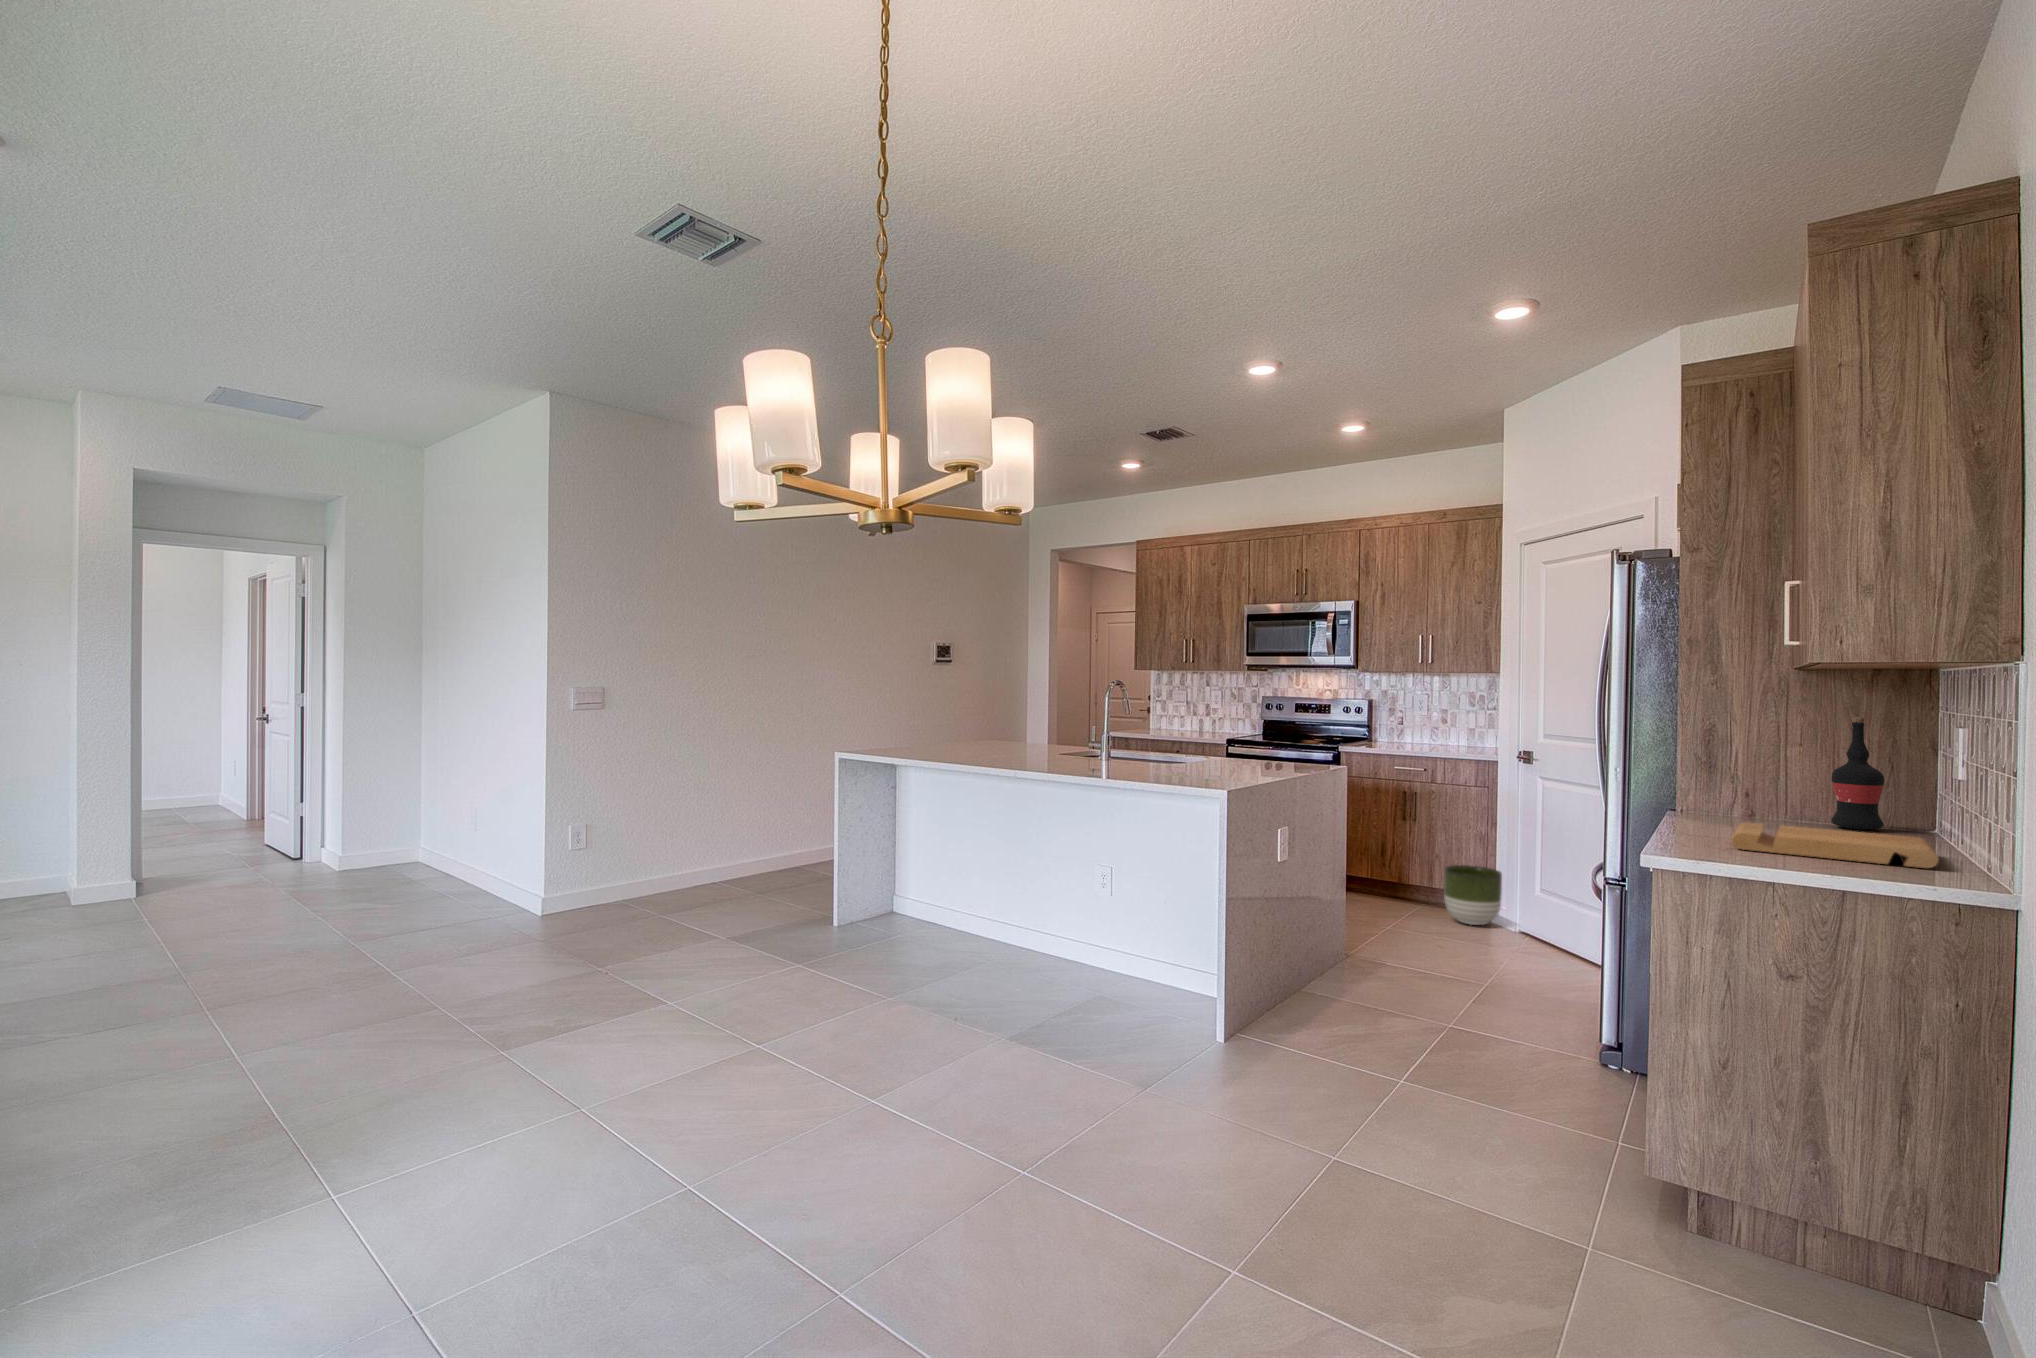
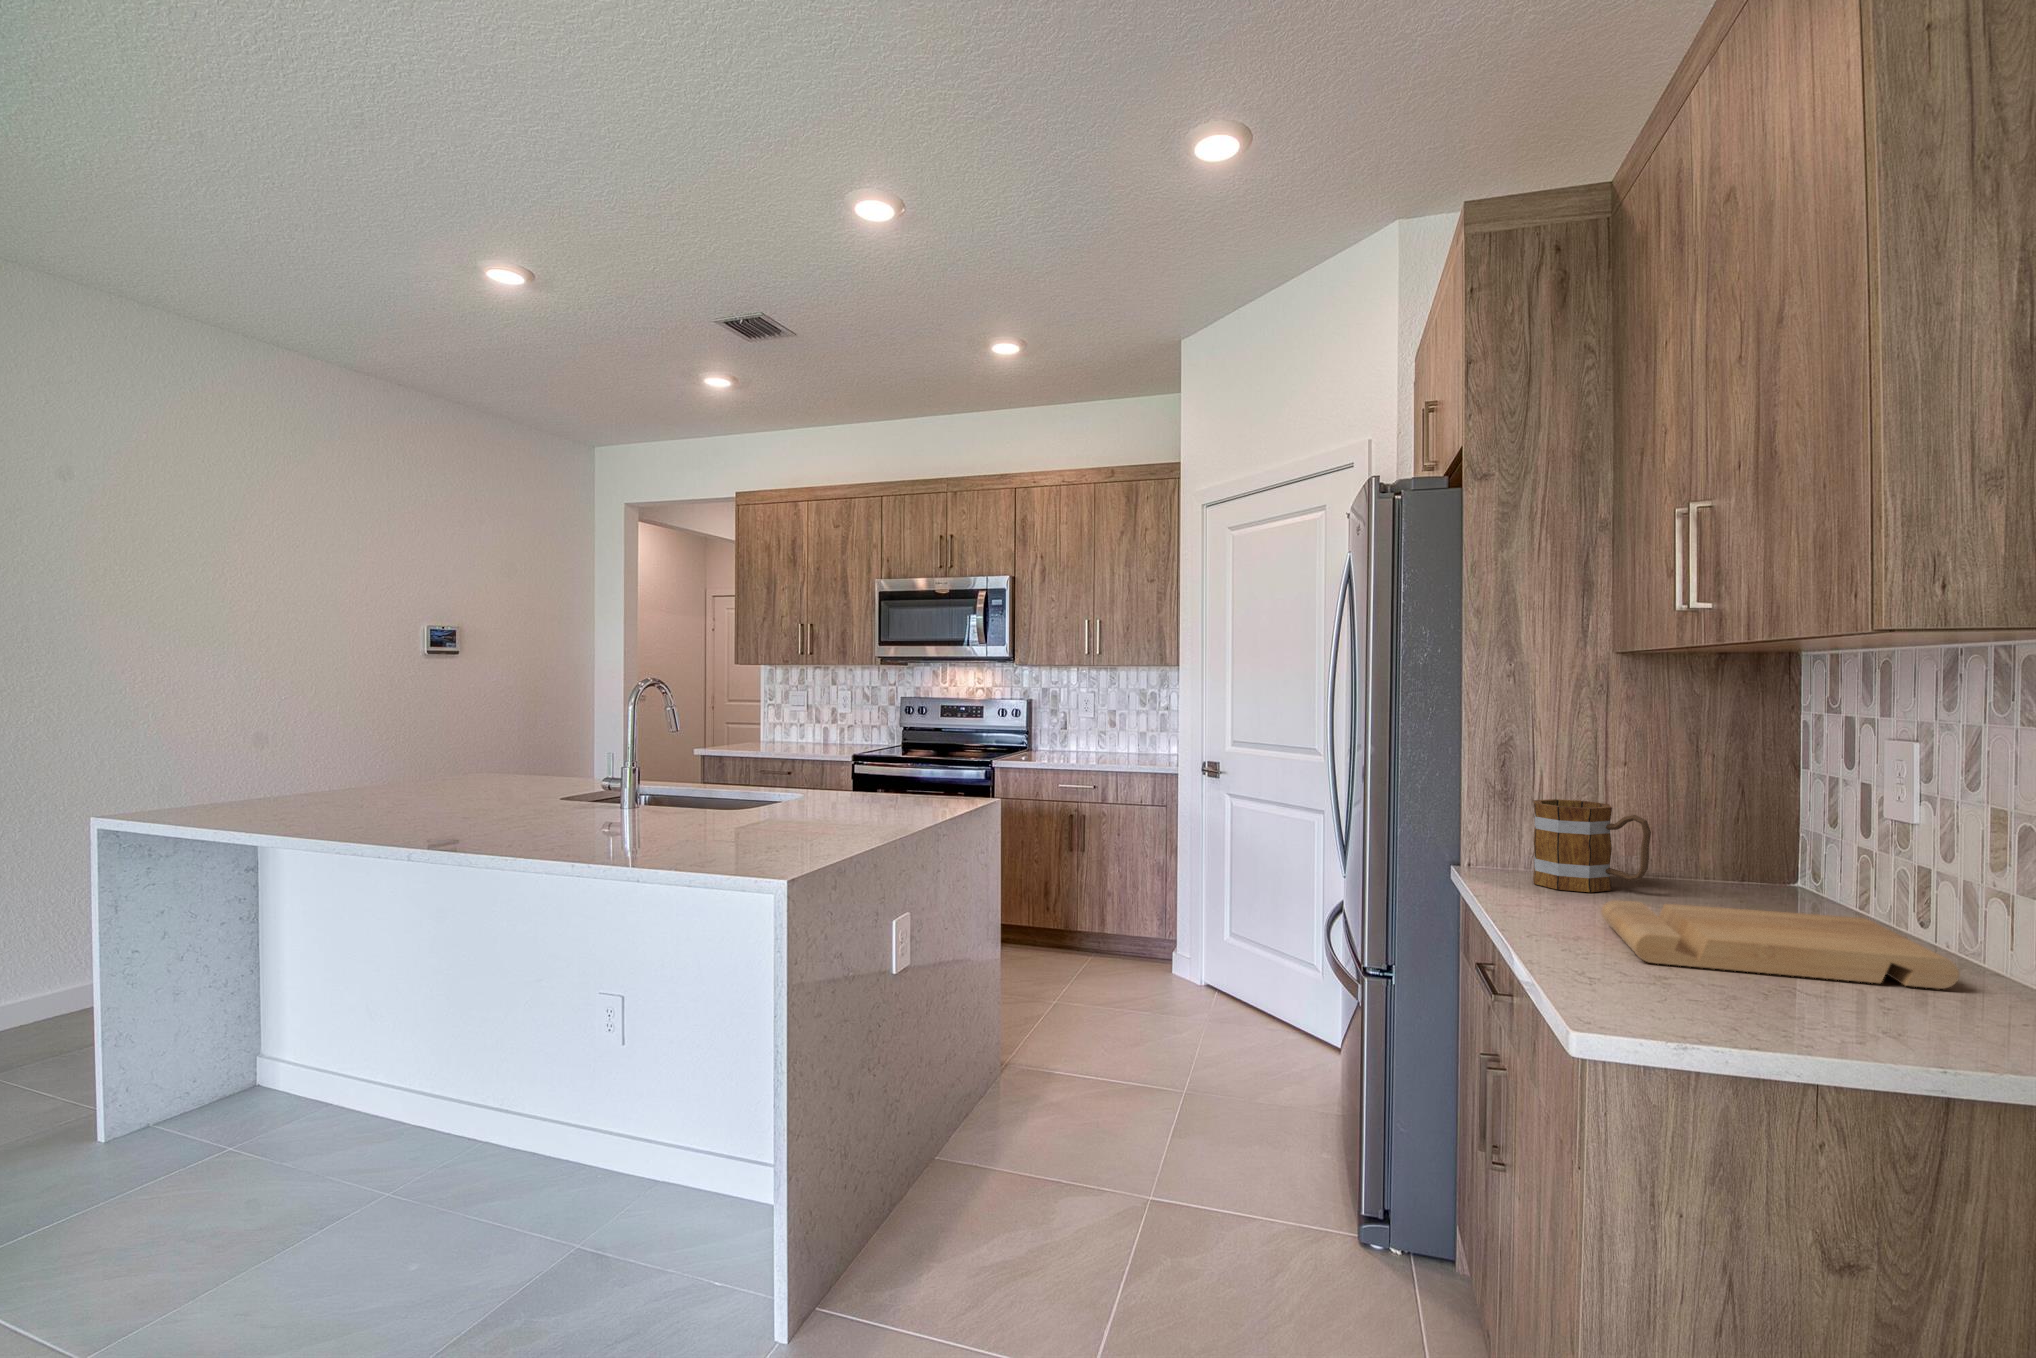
wine bottle: present [1831,717,1884,830] -> none [1666,723,1734,886]
mug: none [1719,767,1804,827] -> present [1533,799,1651,892]
planter: present [1444,865,1502,925] -> none [1120,906,1186,983]

